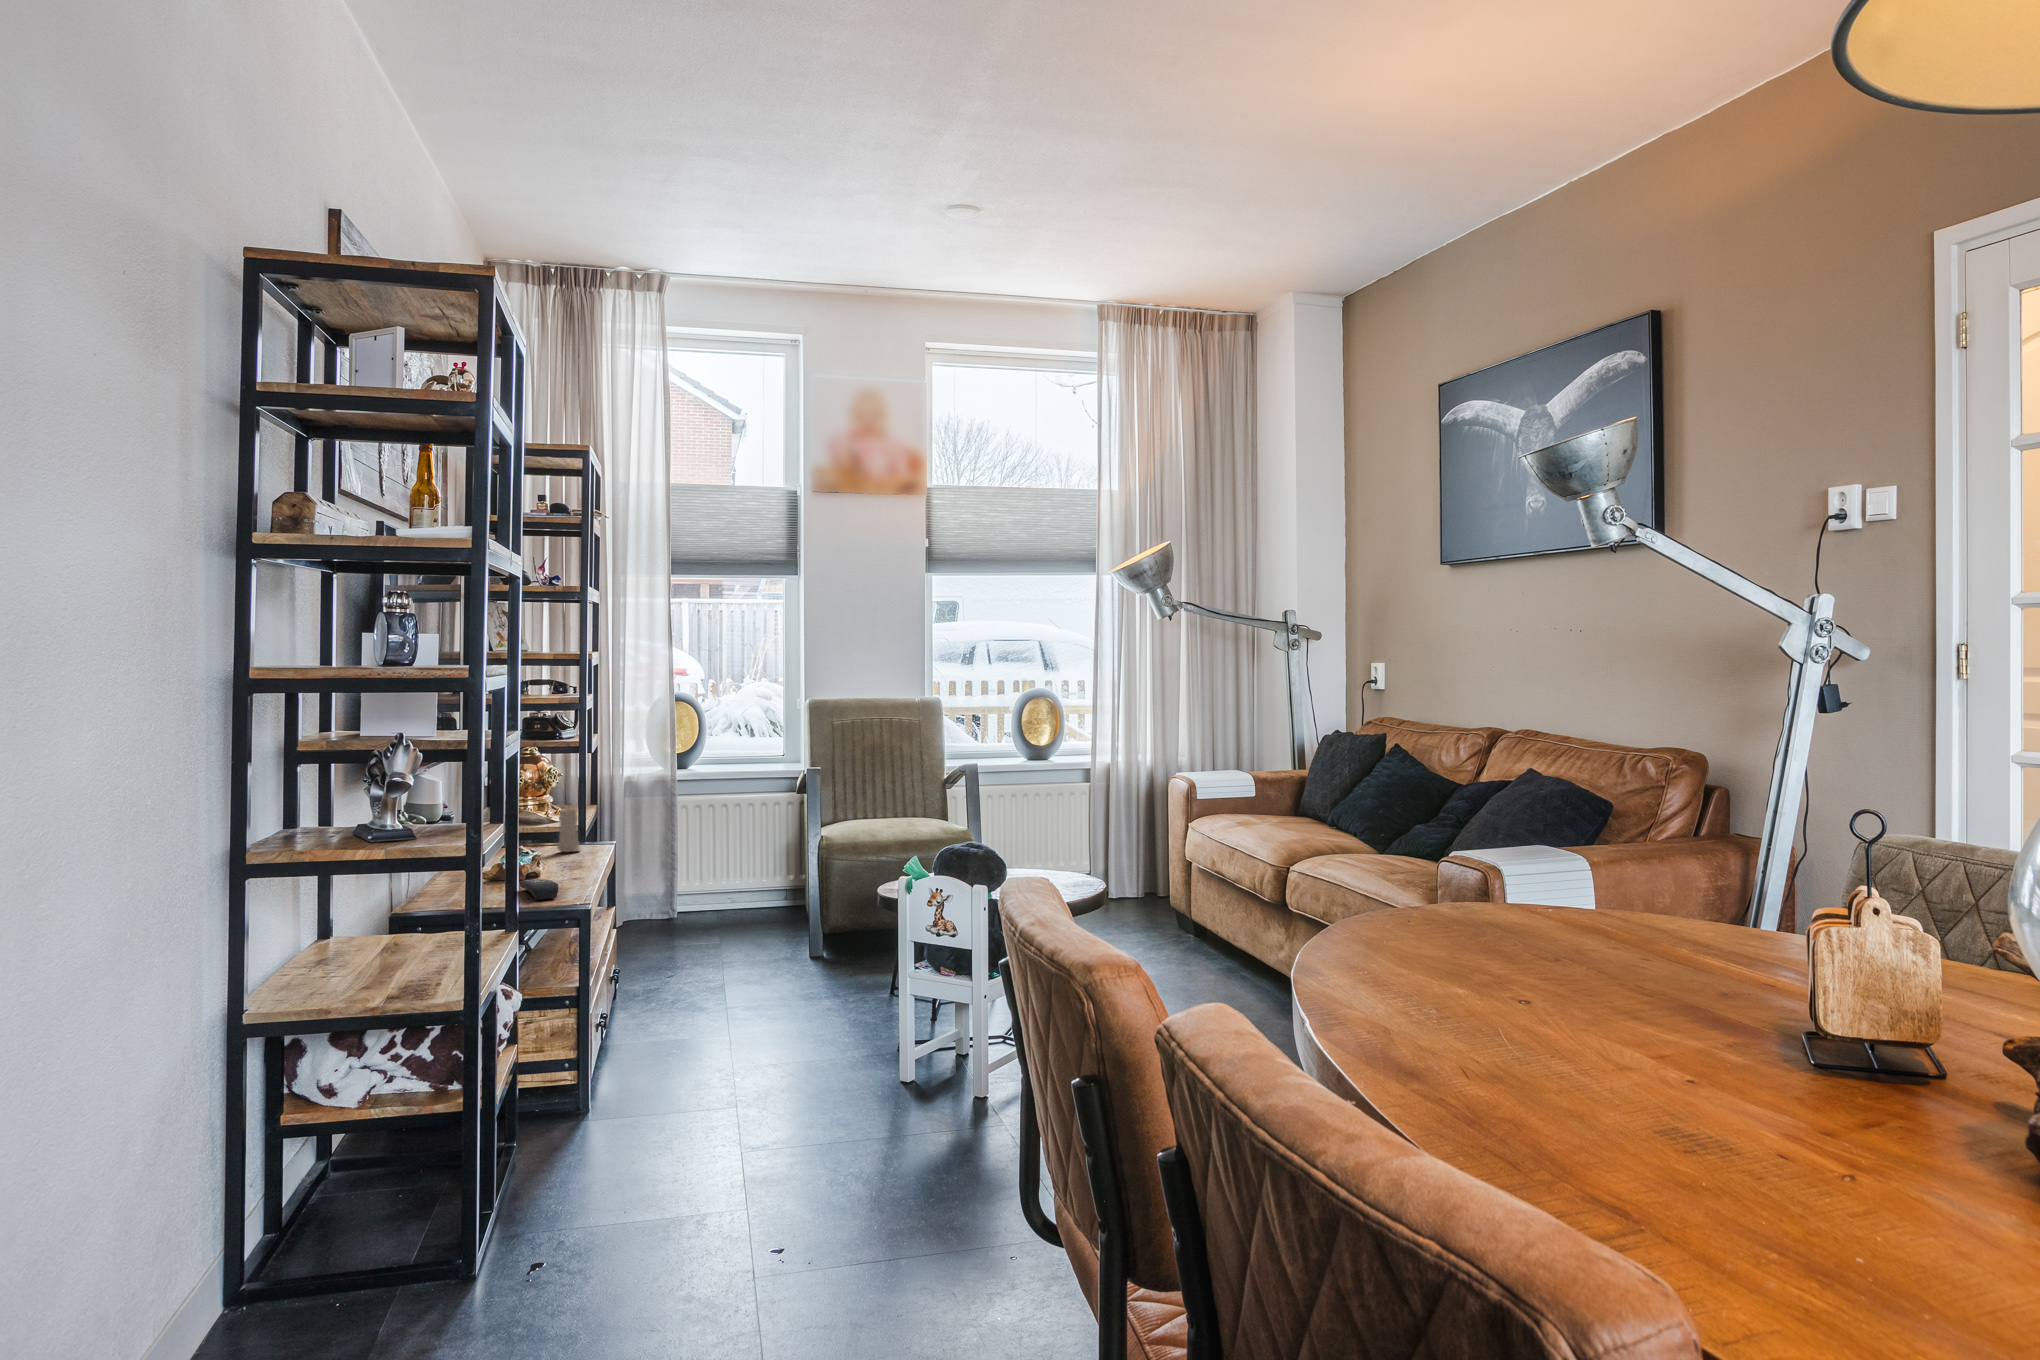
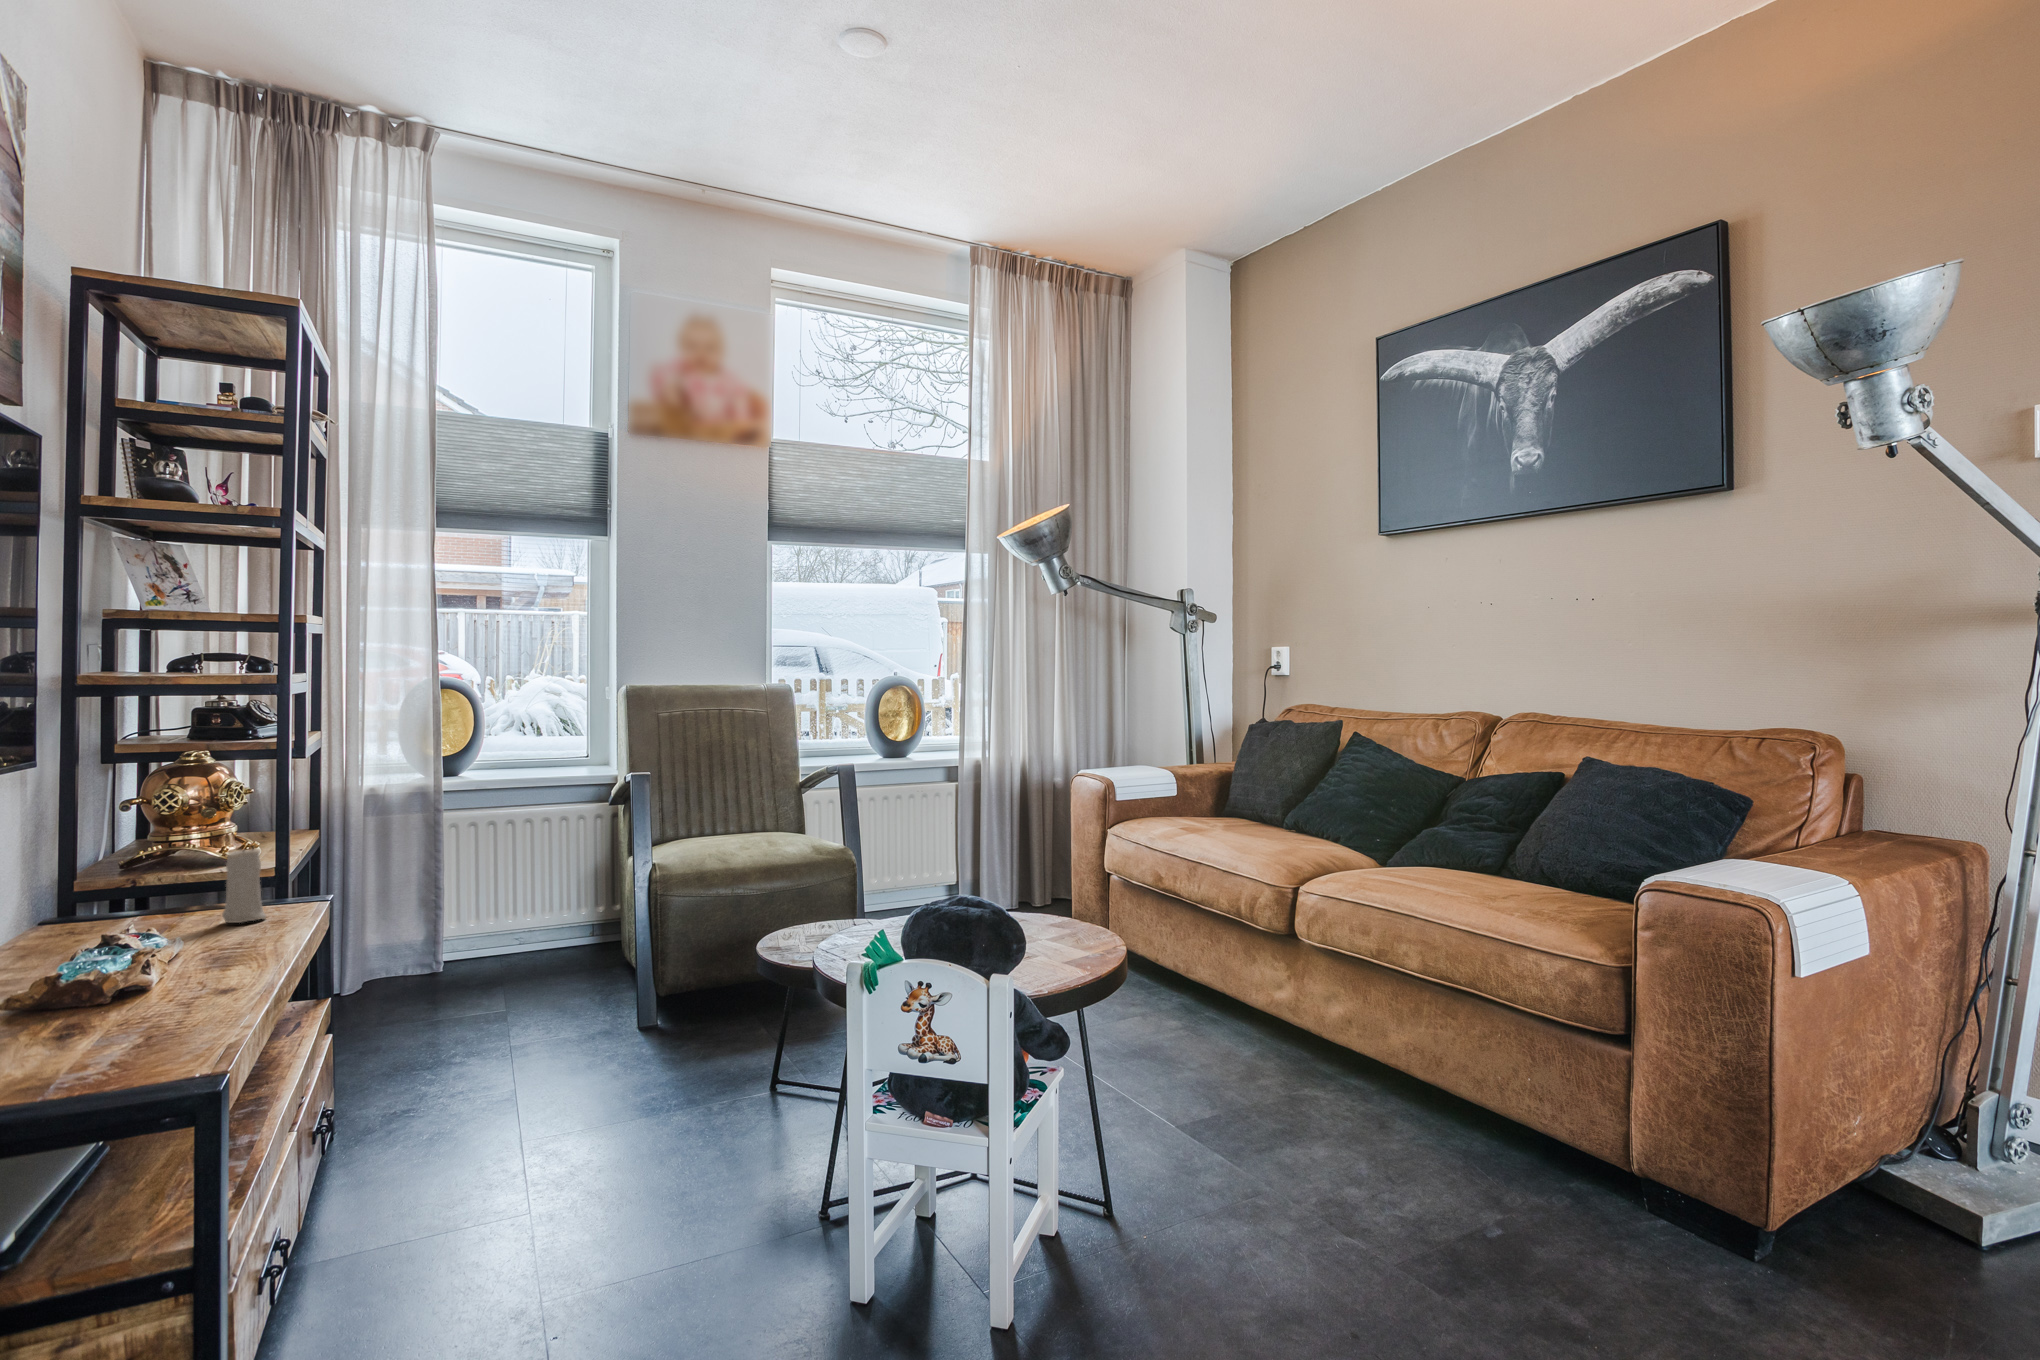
remote control: present [520,879,559,900] -> none [101,1002,178,1061]

